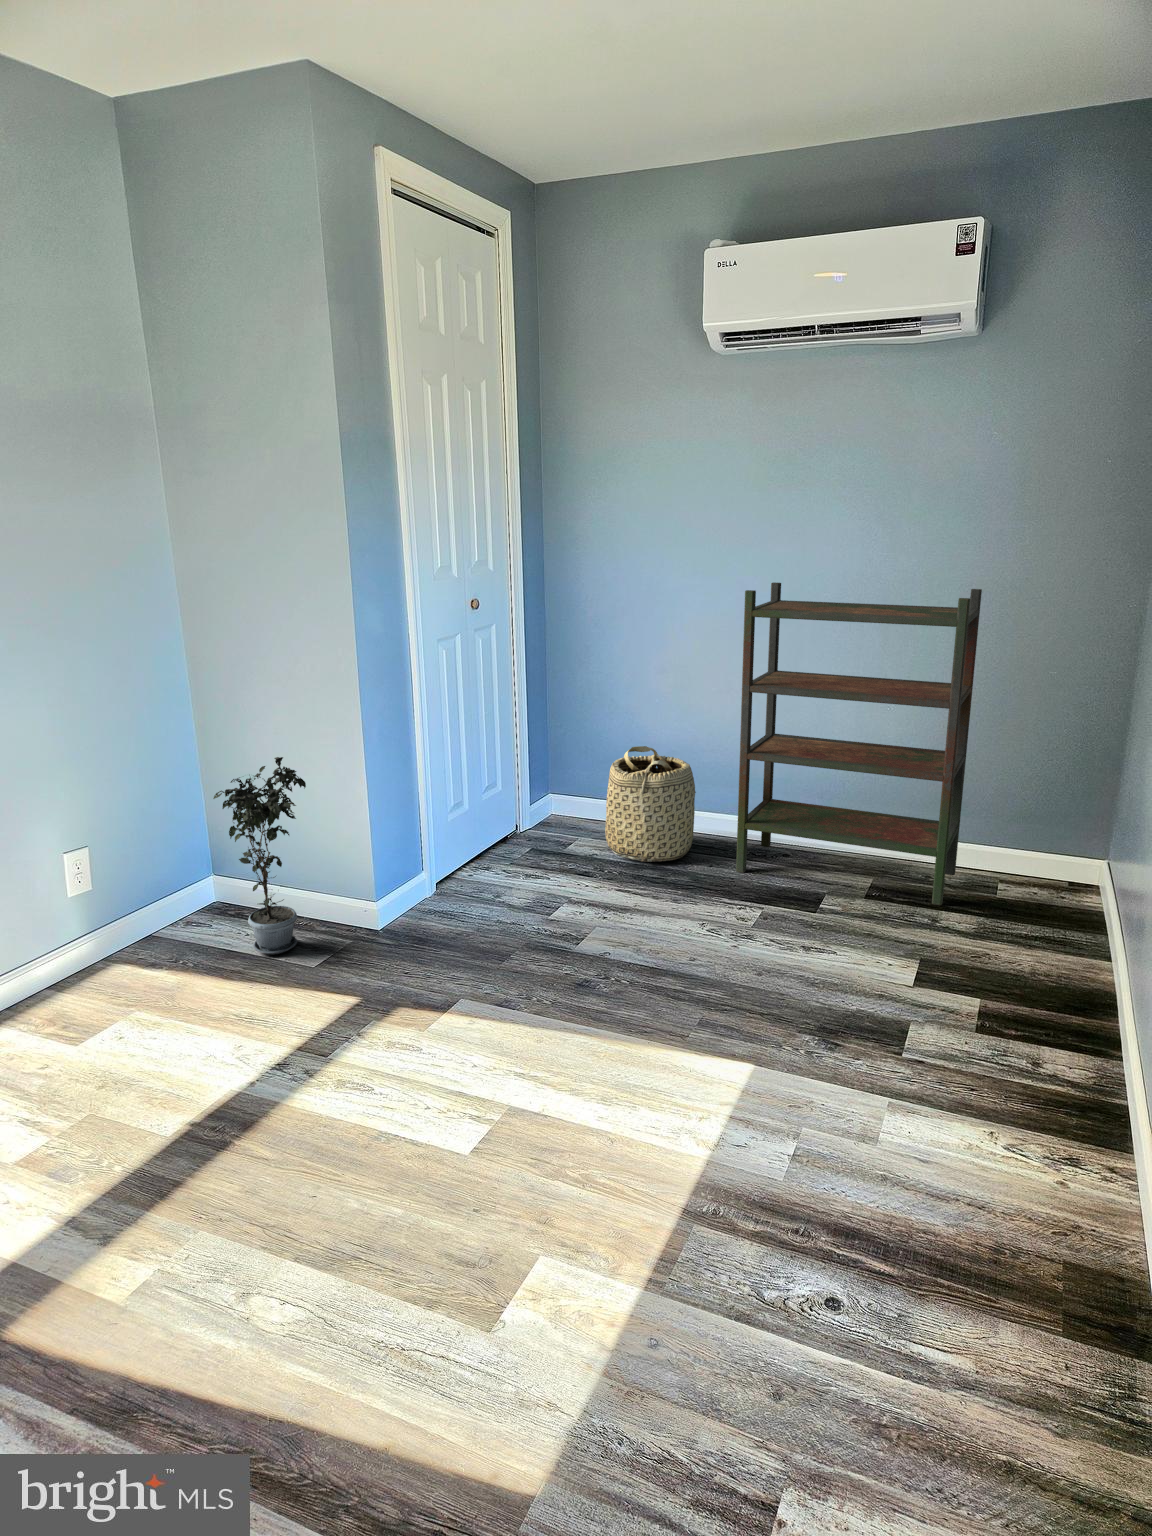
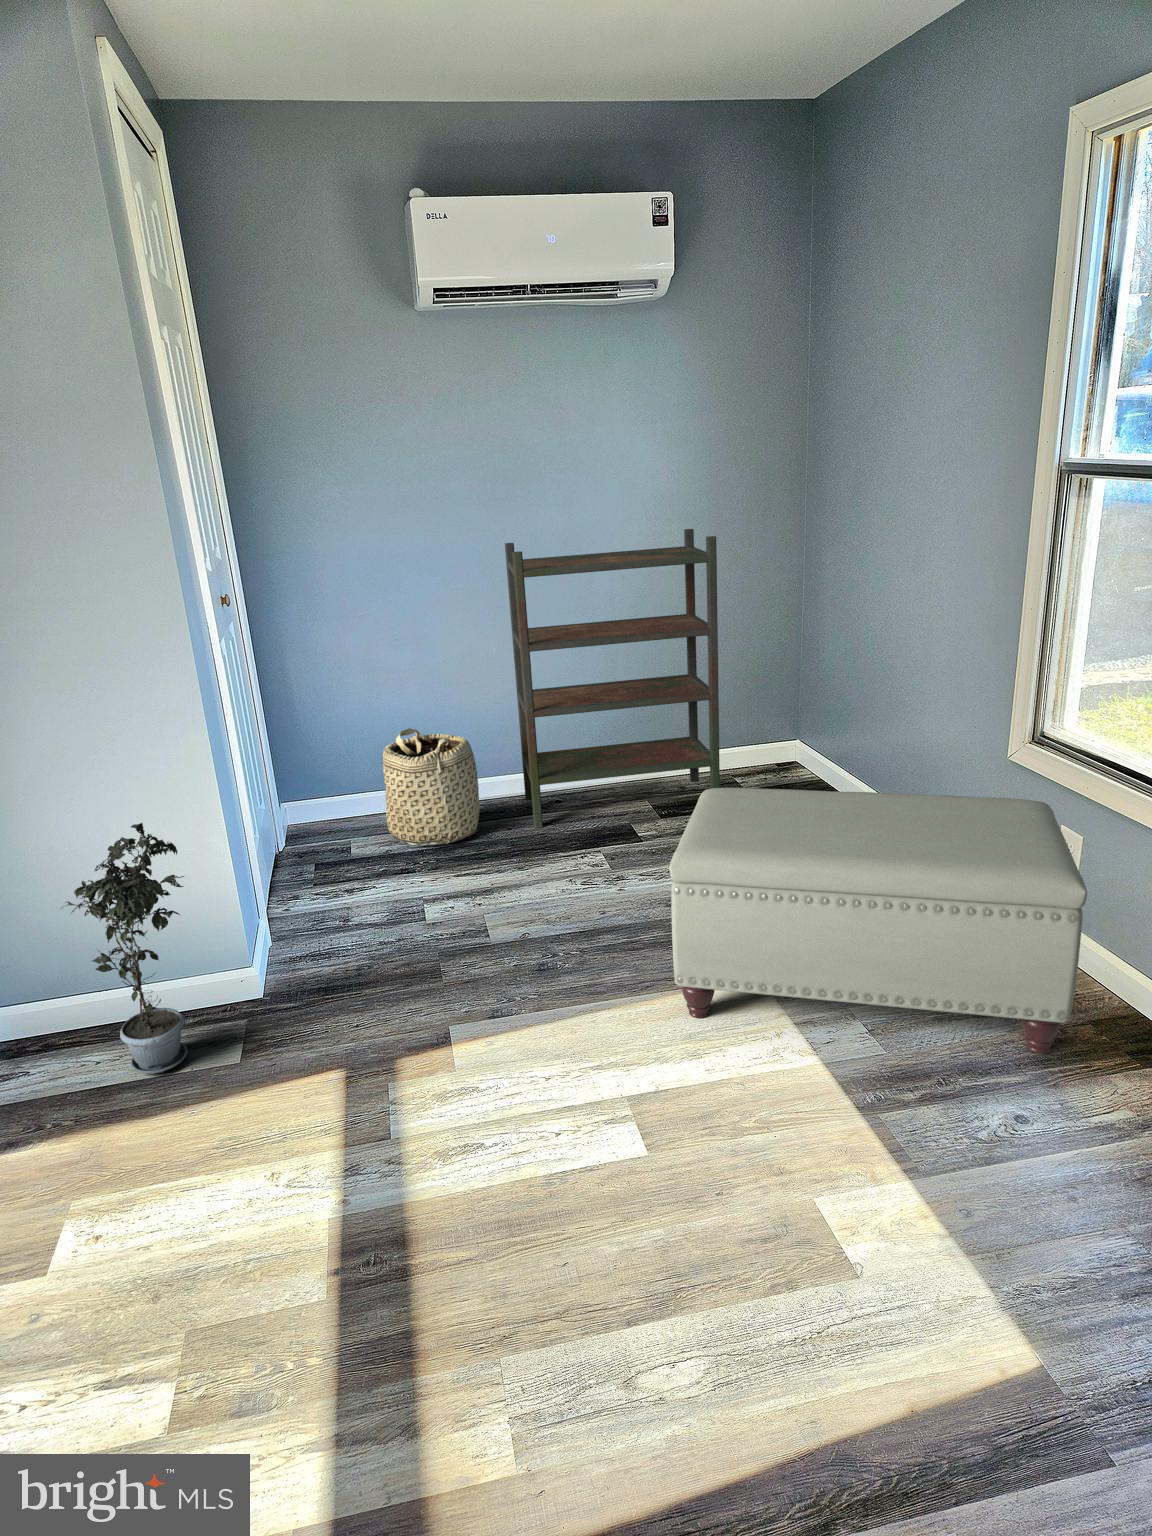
ottoman: none [628,858,1123,1269] -> present [669,788,1087,1054]

